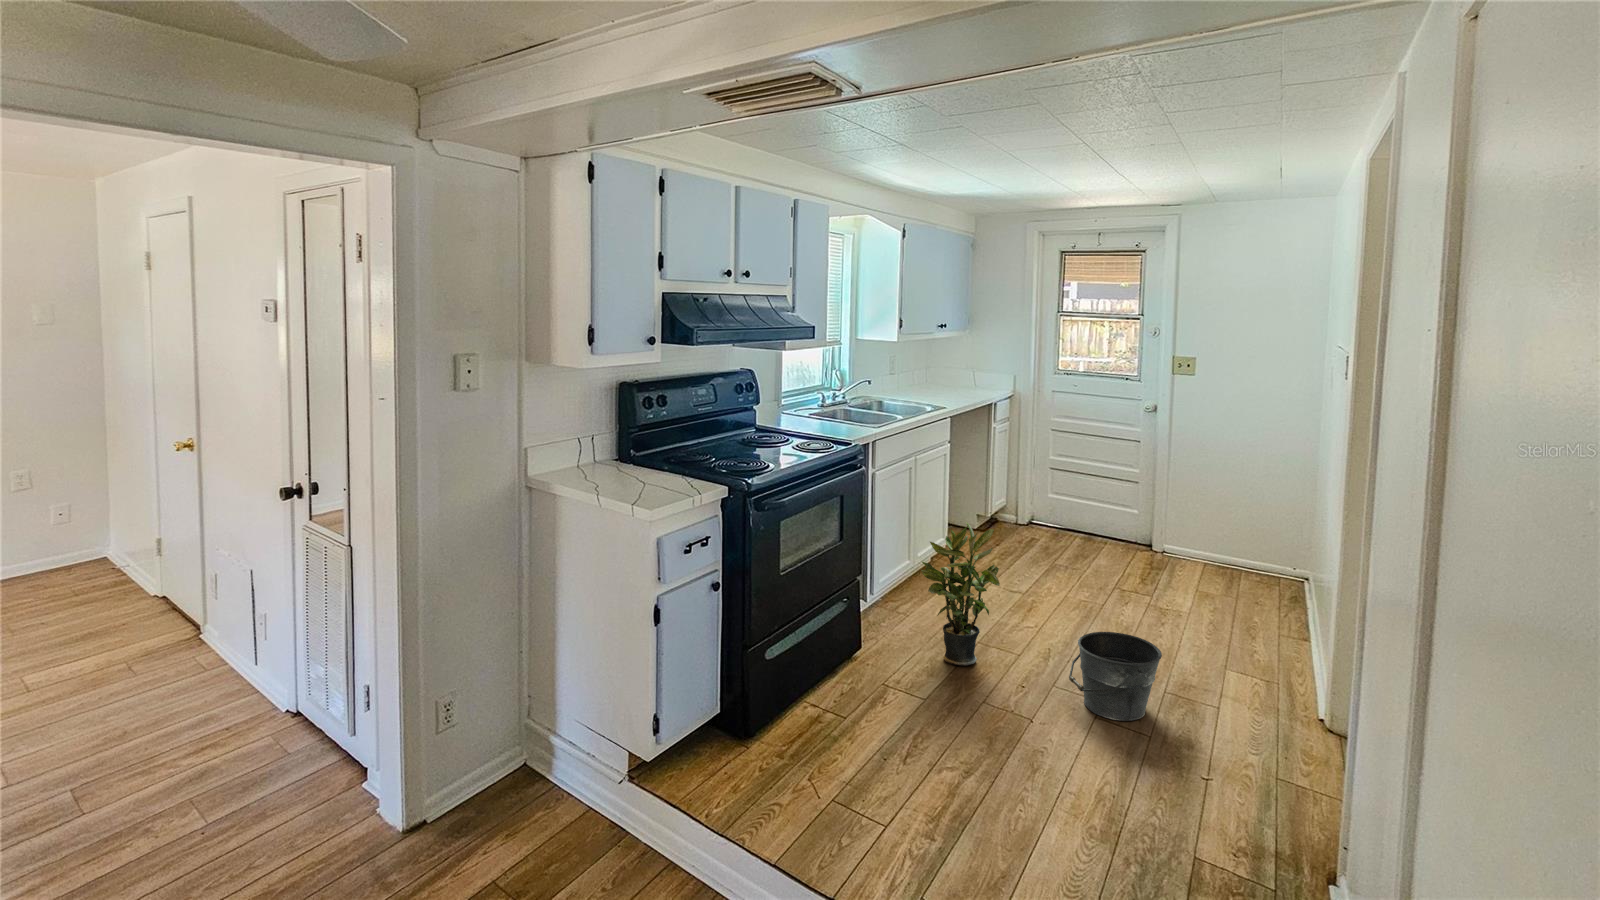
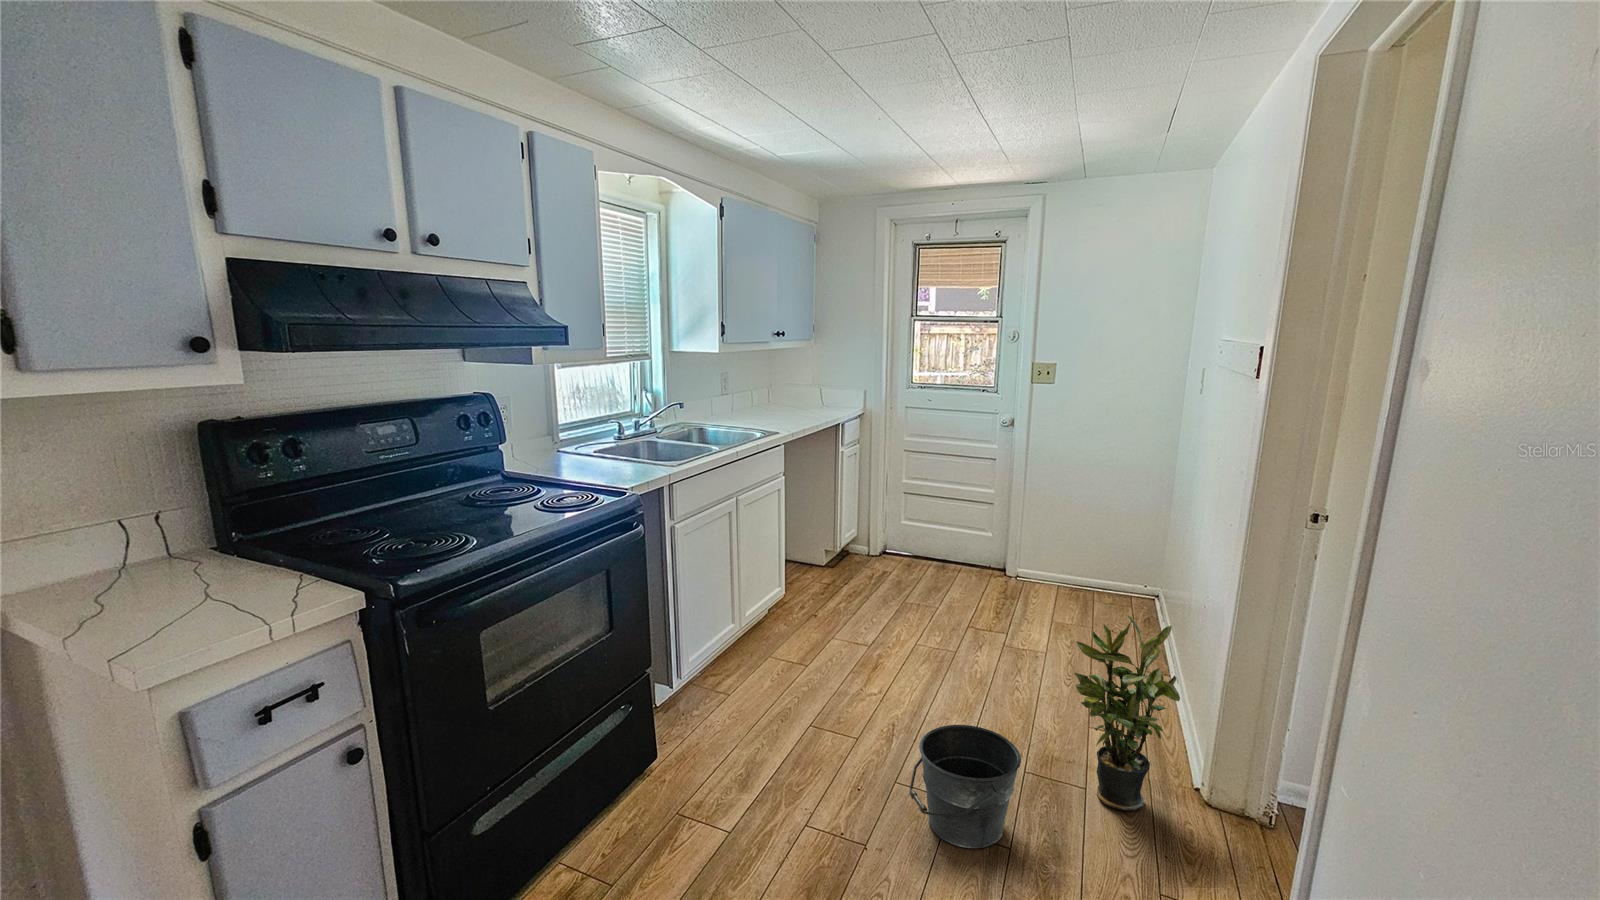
potted plant: present [921,523,1000,666] -> present [1075,615,1180,811]

